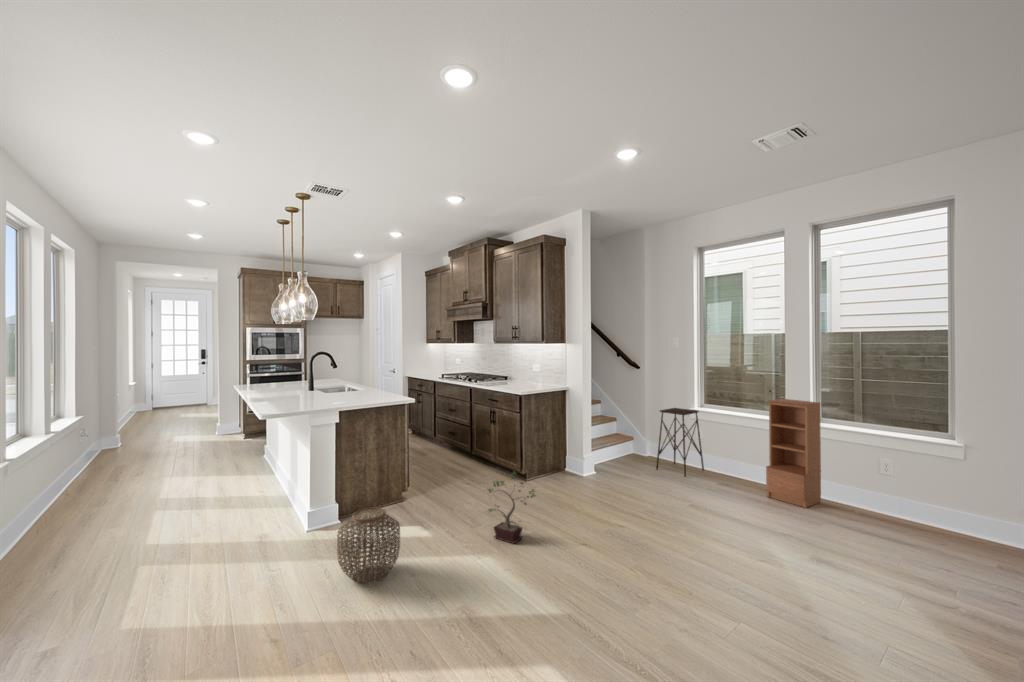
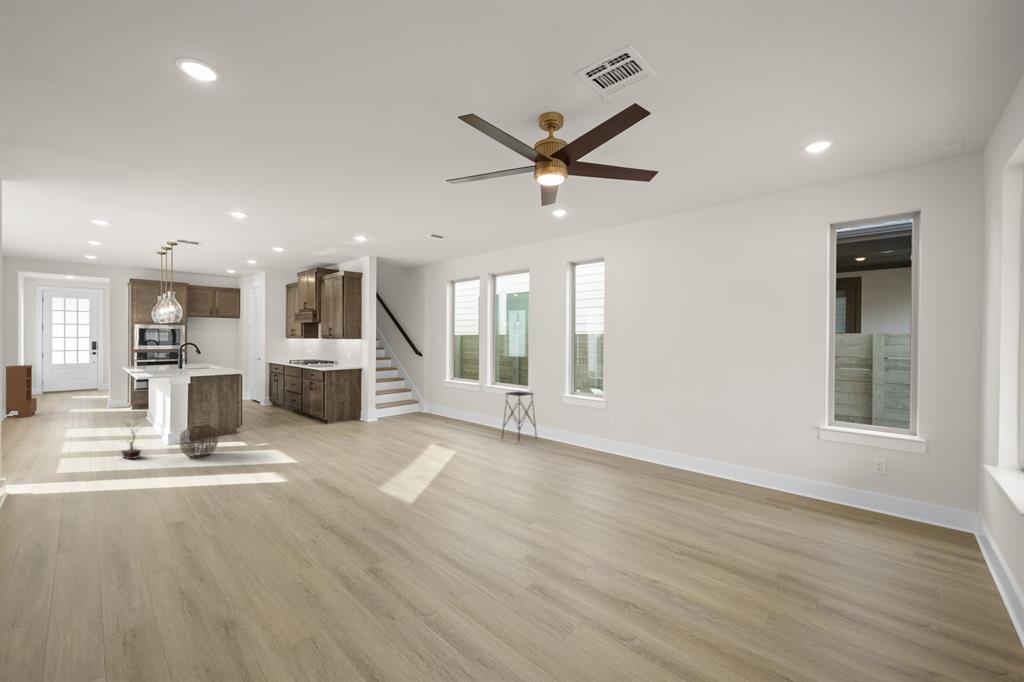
bookcase: present [766,399,821,508] -> present [6,365,37,418]
side table: present [656,408,704,477] -> present [502,392,537,437]
potted plant: present [487,471,535,544] -> present [122,418,141,459]

